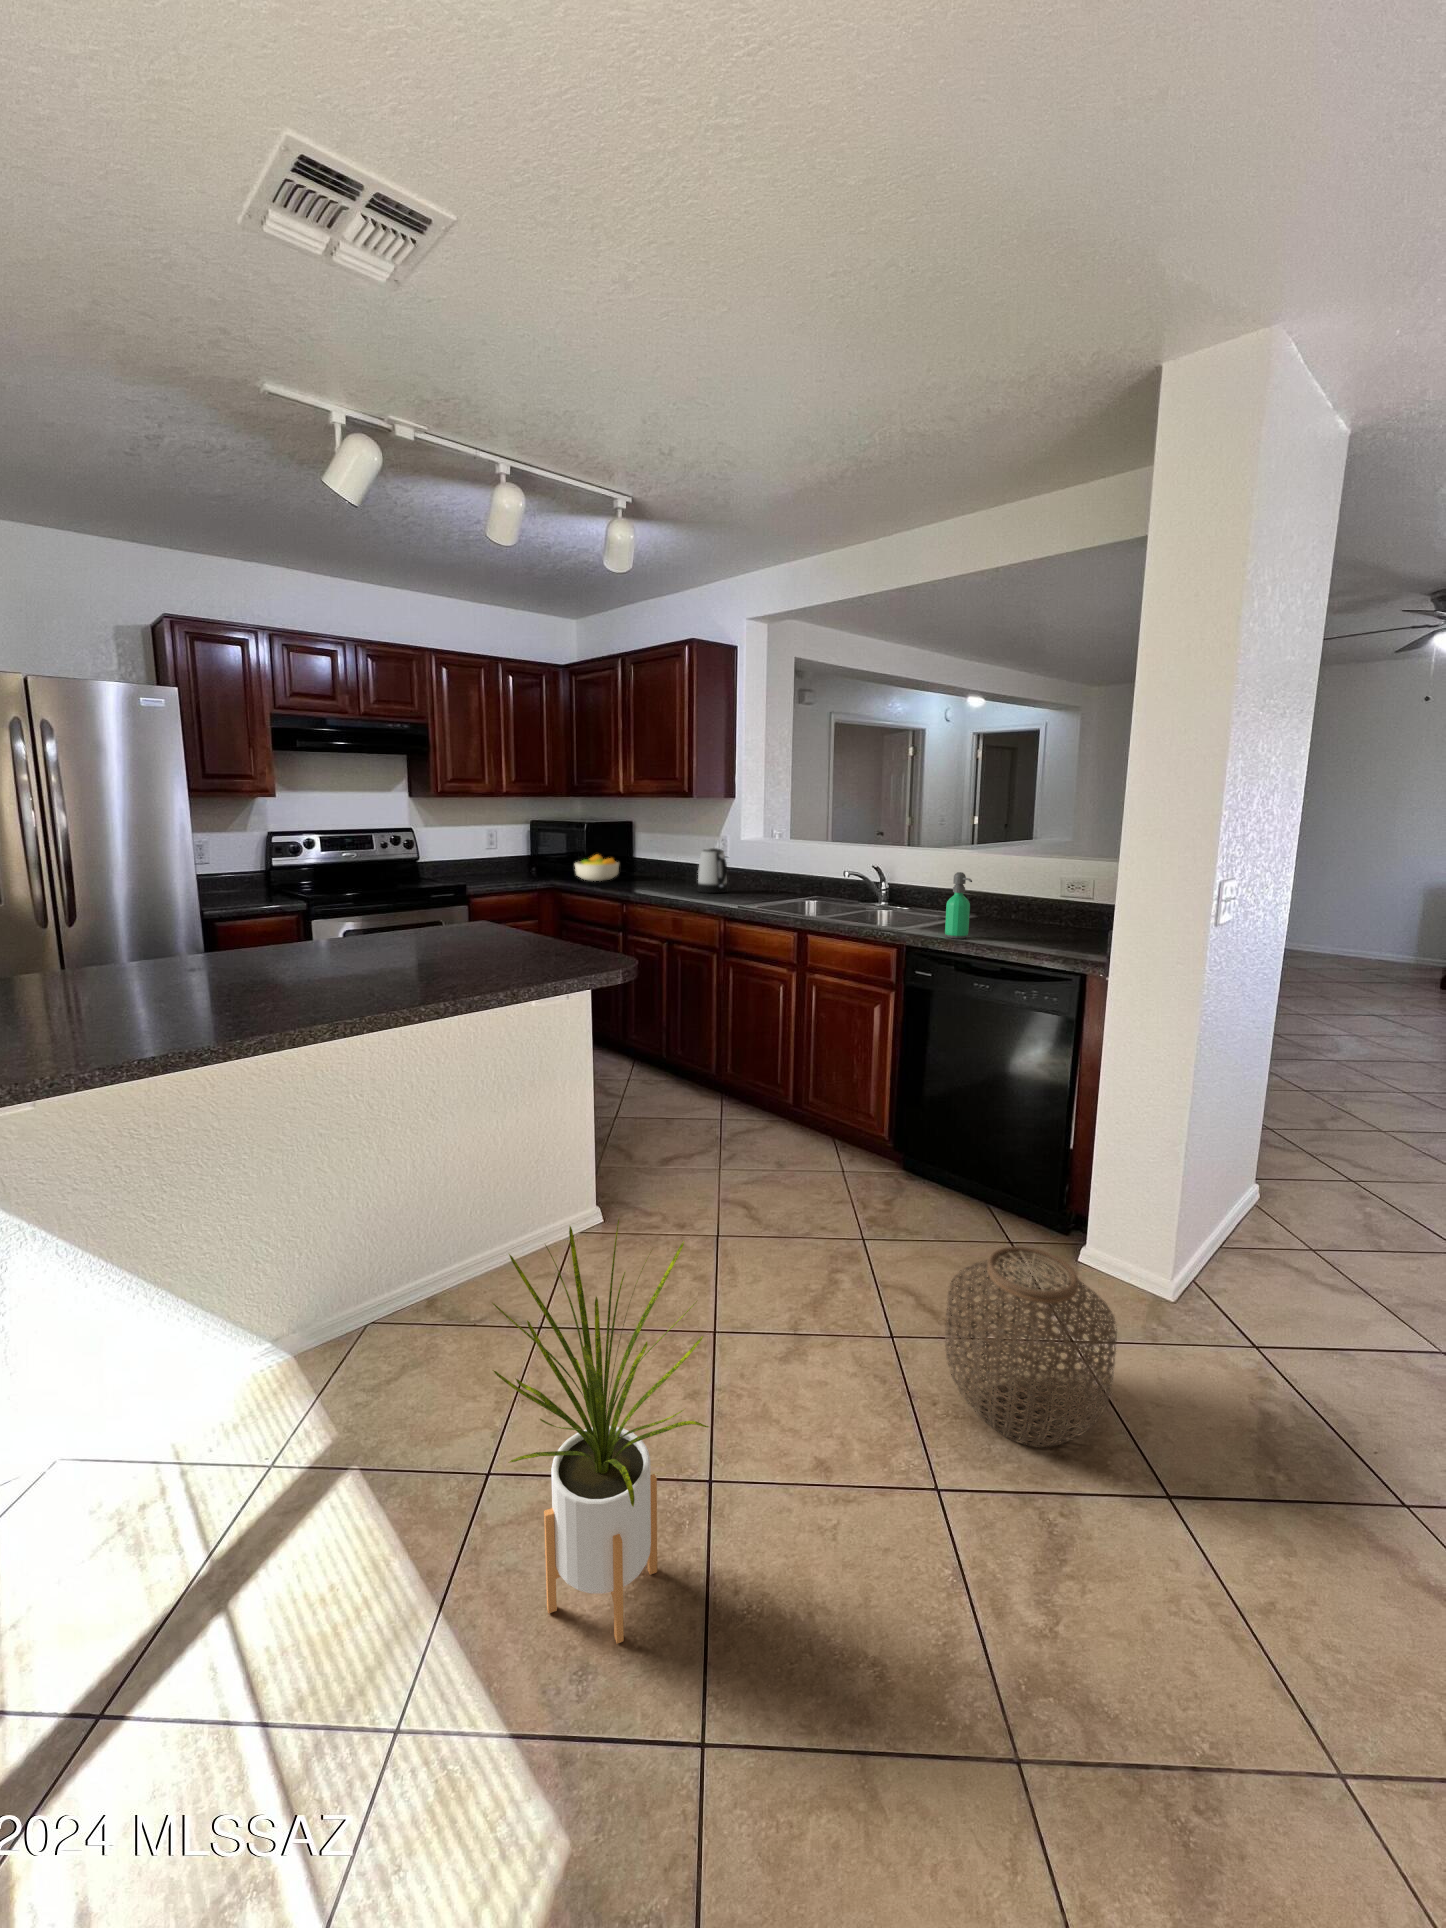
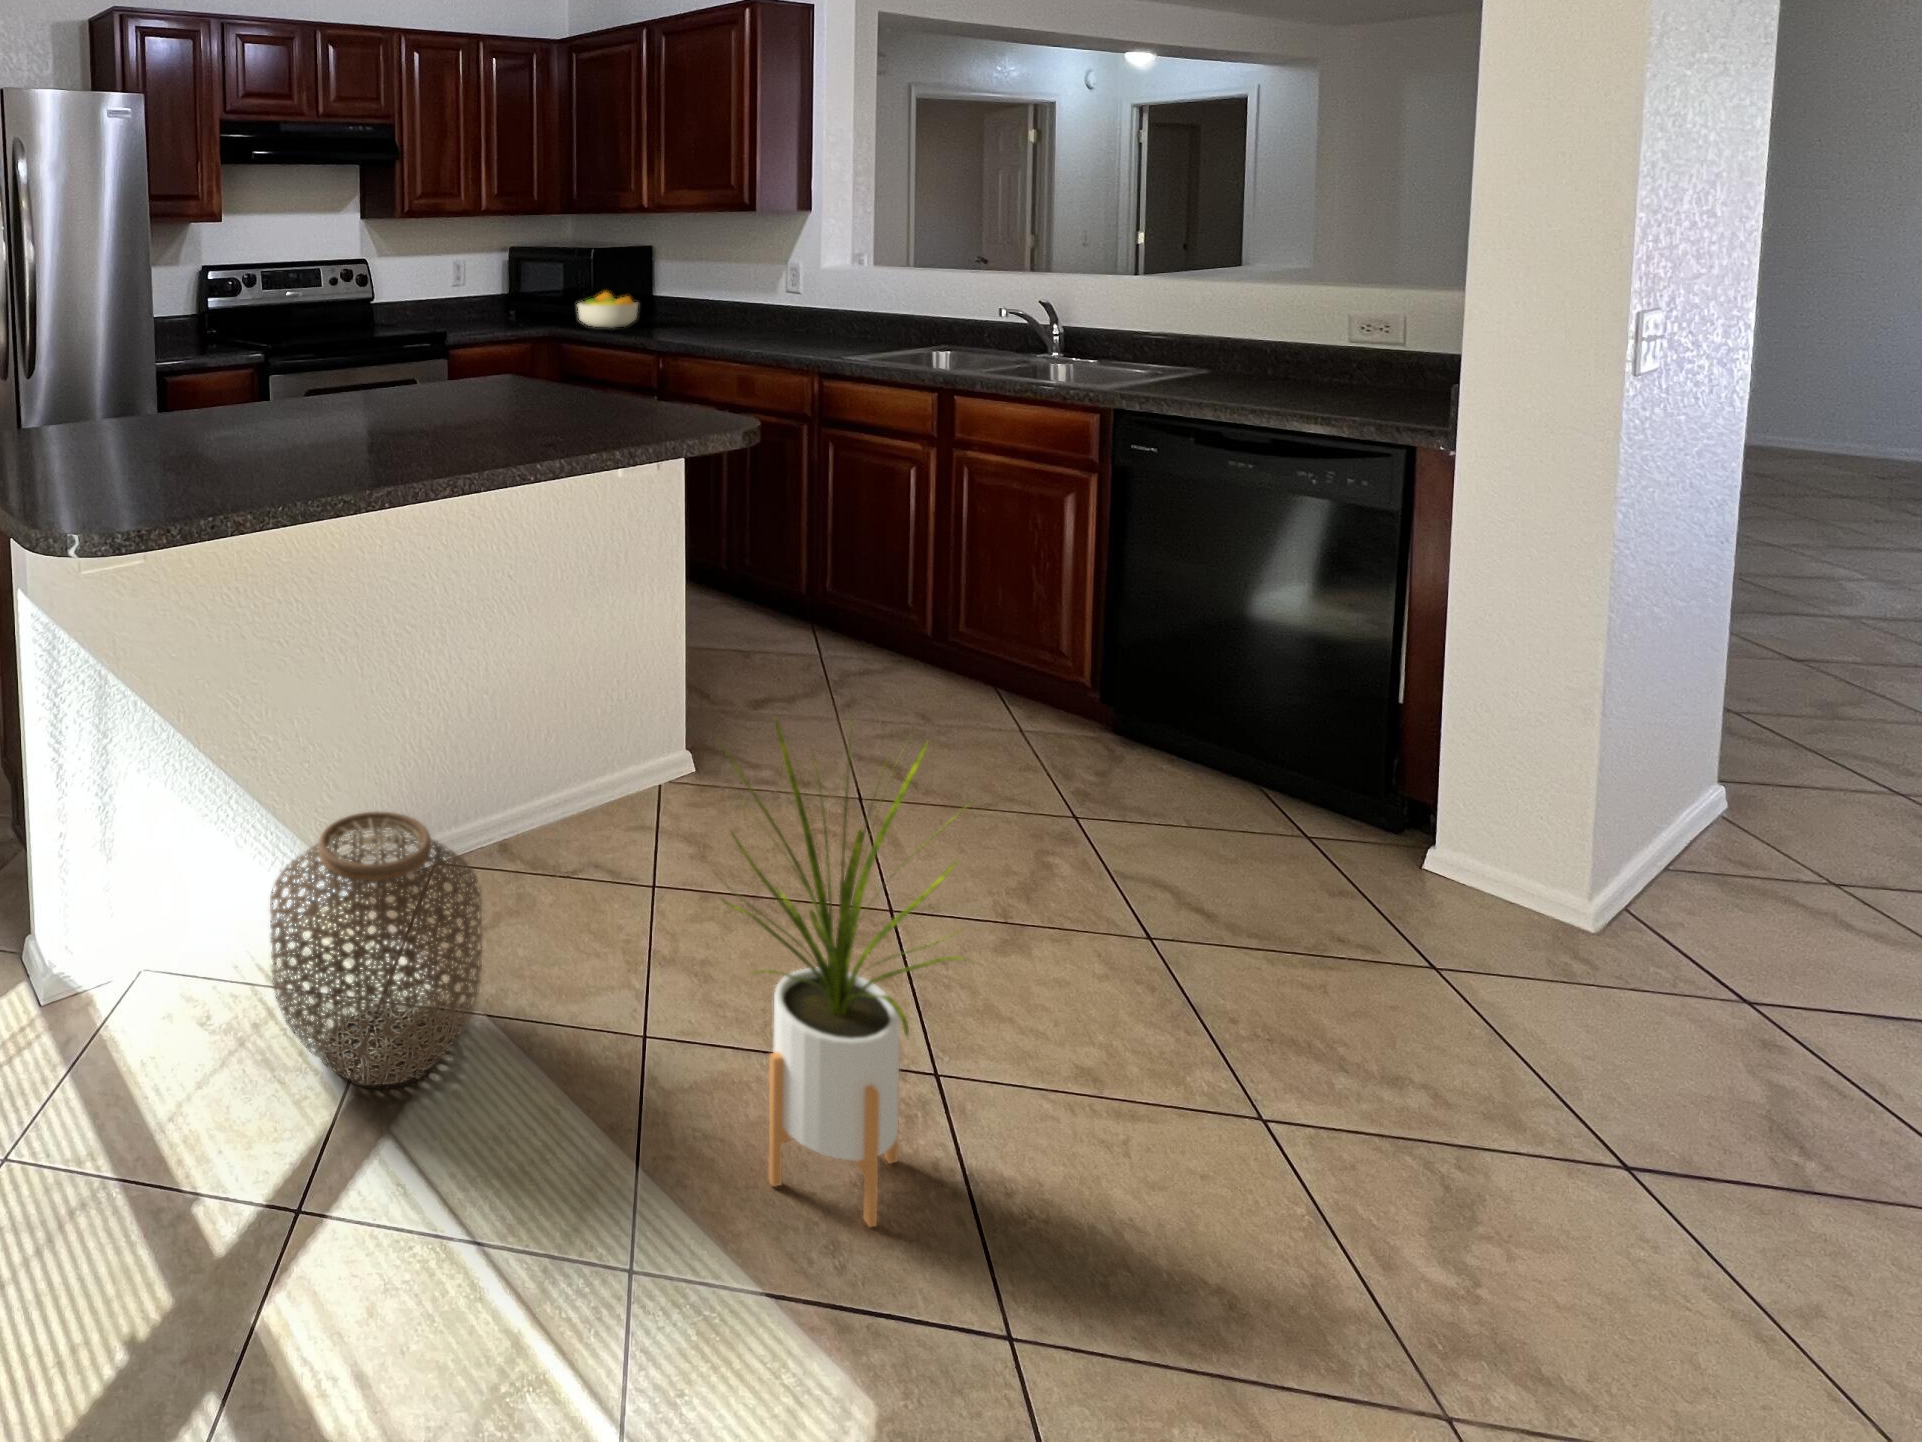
kettle: present [698,848,727,893] -> none [764,281,809,343]
soap dispenser: present [945,872,972,939] -> none [1175,306,1218,399]
woven basket: present [945,1246,1117,1447] -> present [270,811,482,1085]

